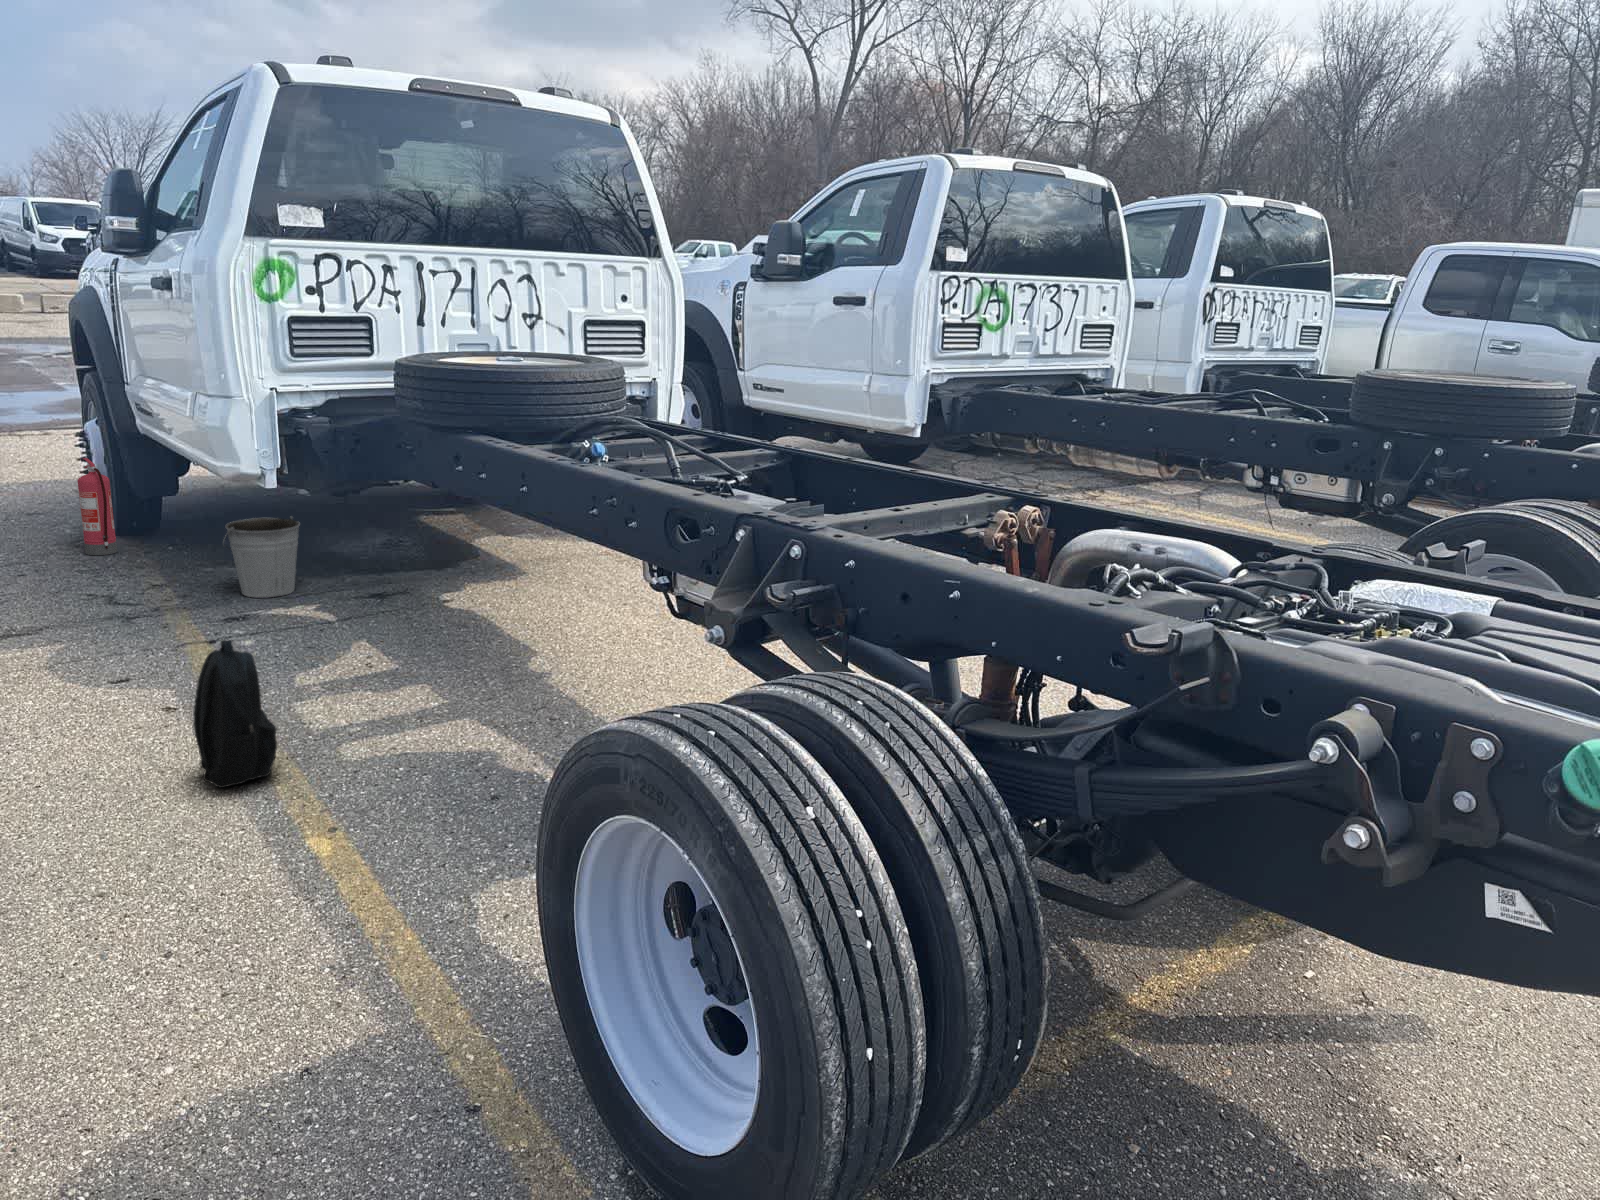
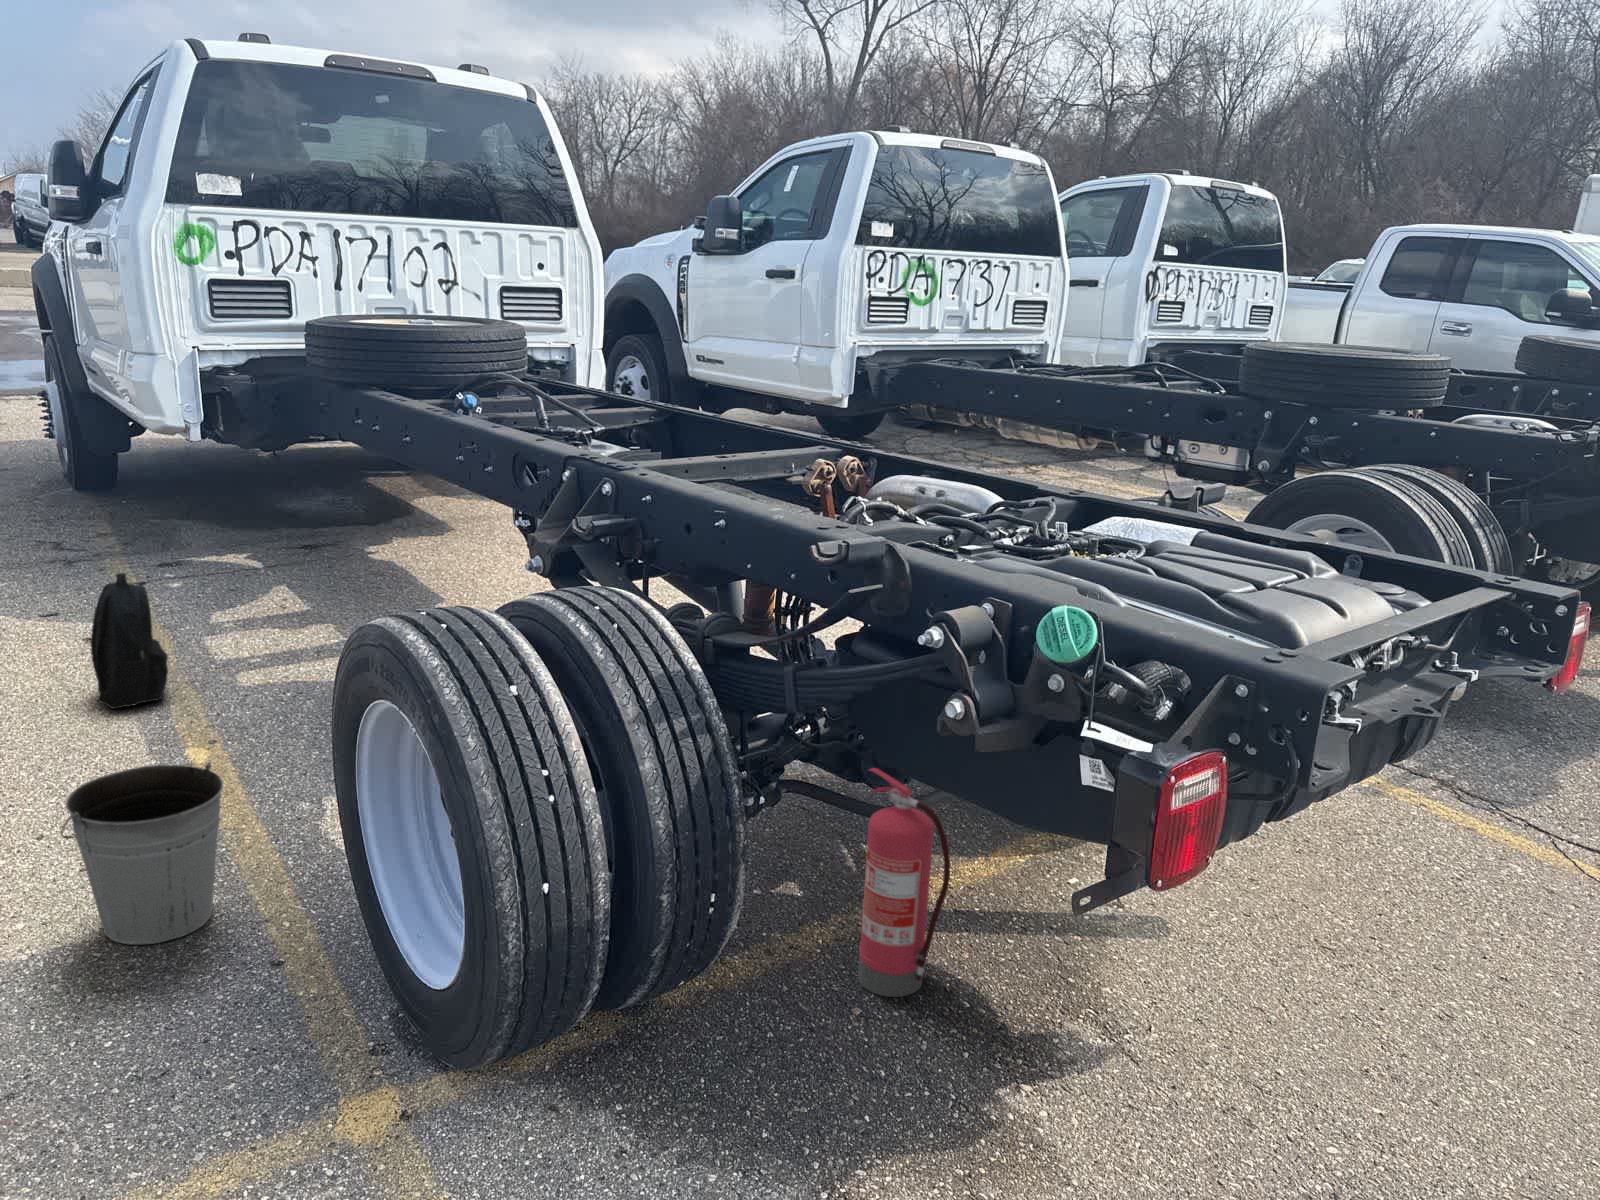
fire extinguisher: present [77,458,117,555] -> present [858,768,950,997]
bucket: present [226,517,300,597] -> present [61,762,224,944]

